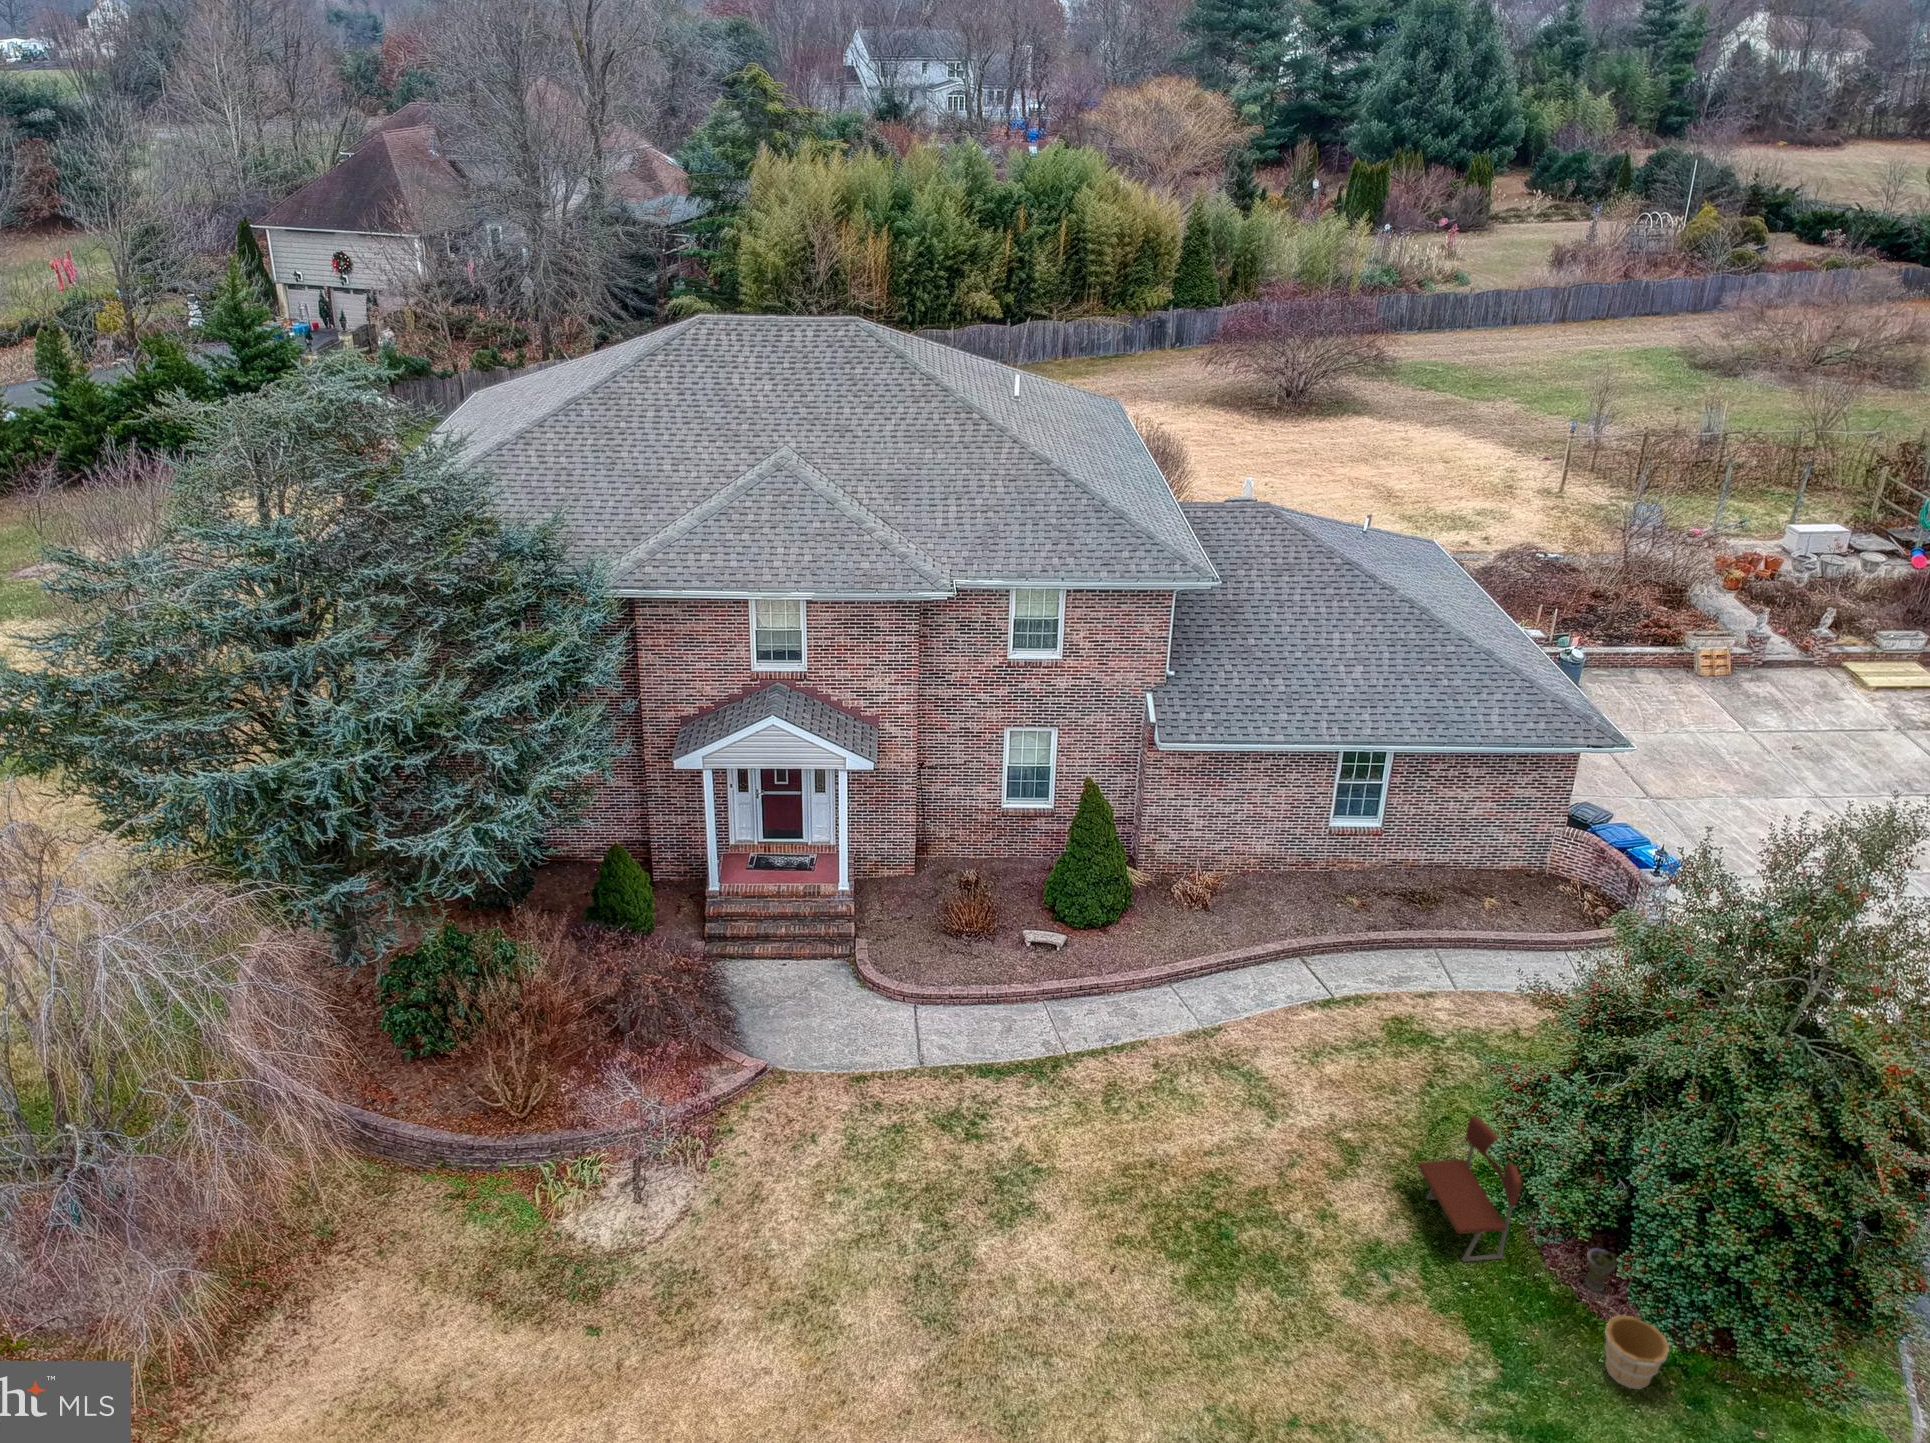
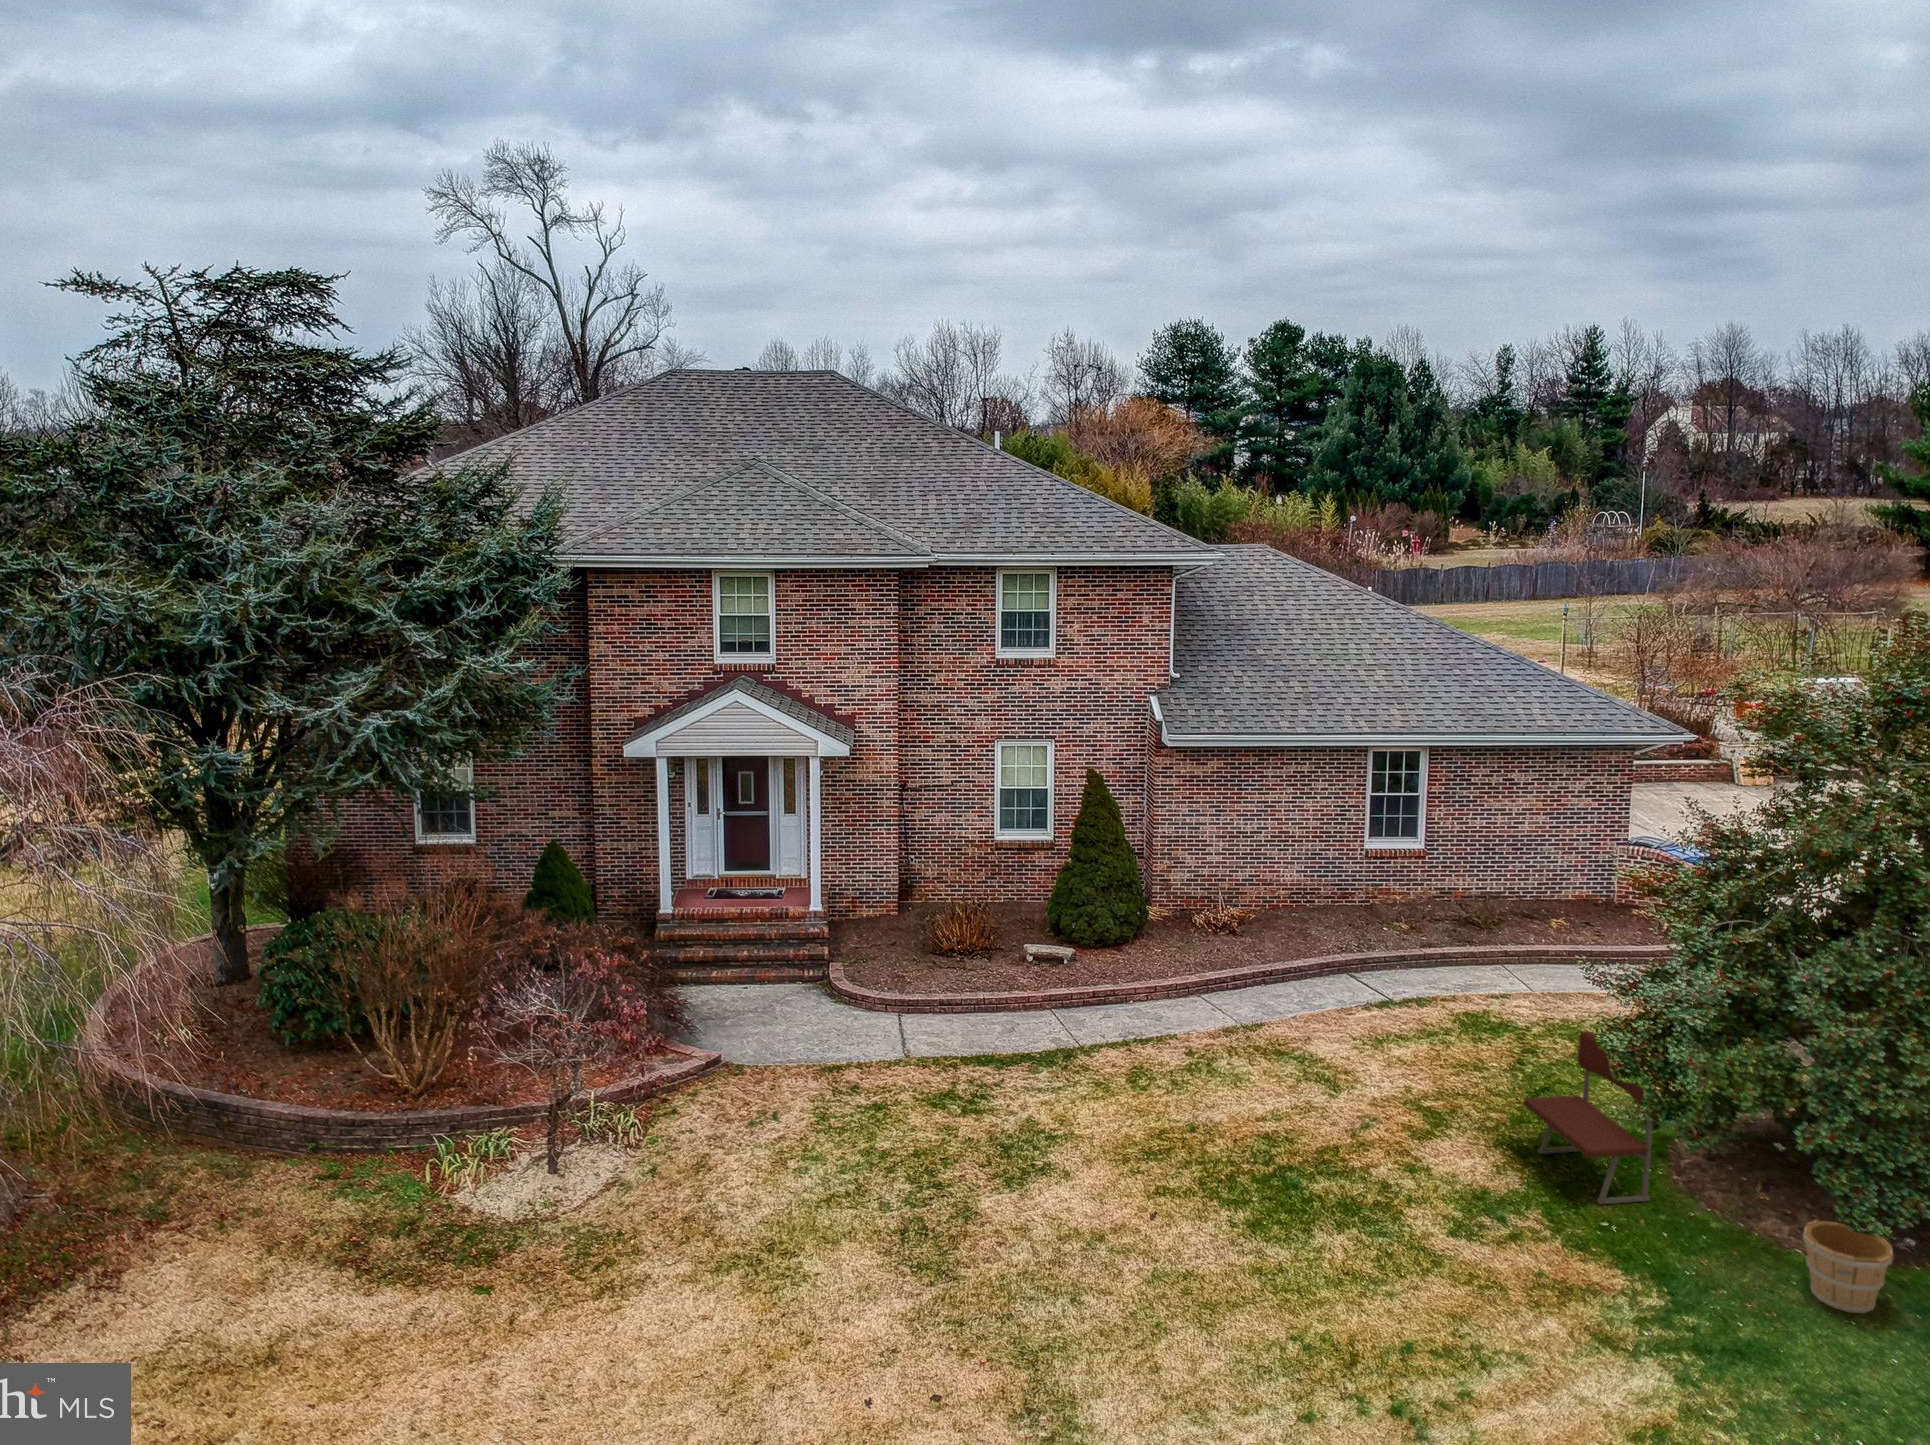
planter: present [1585,1248,1617,1292] -> none [1757,1170,1797,1227]

